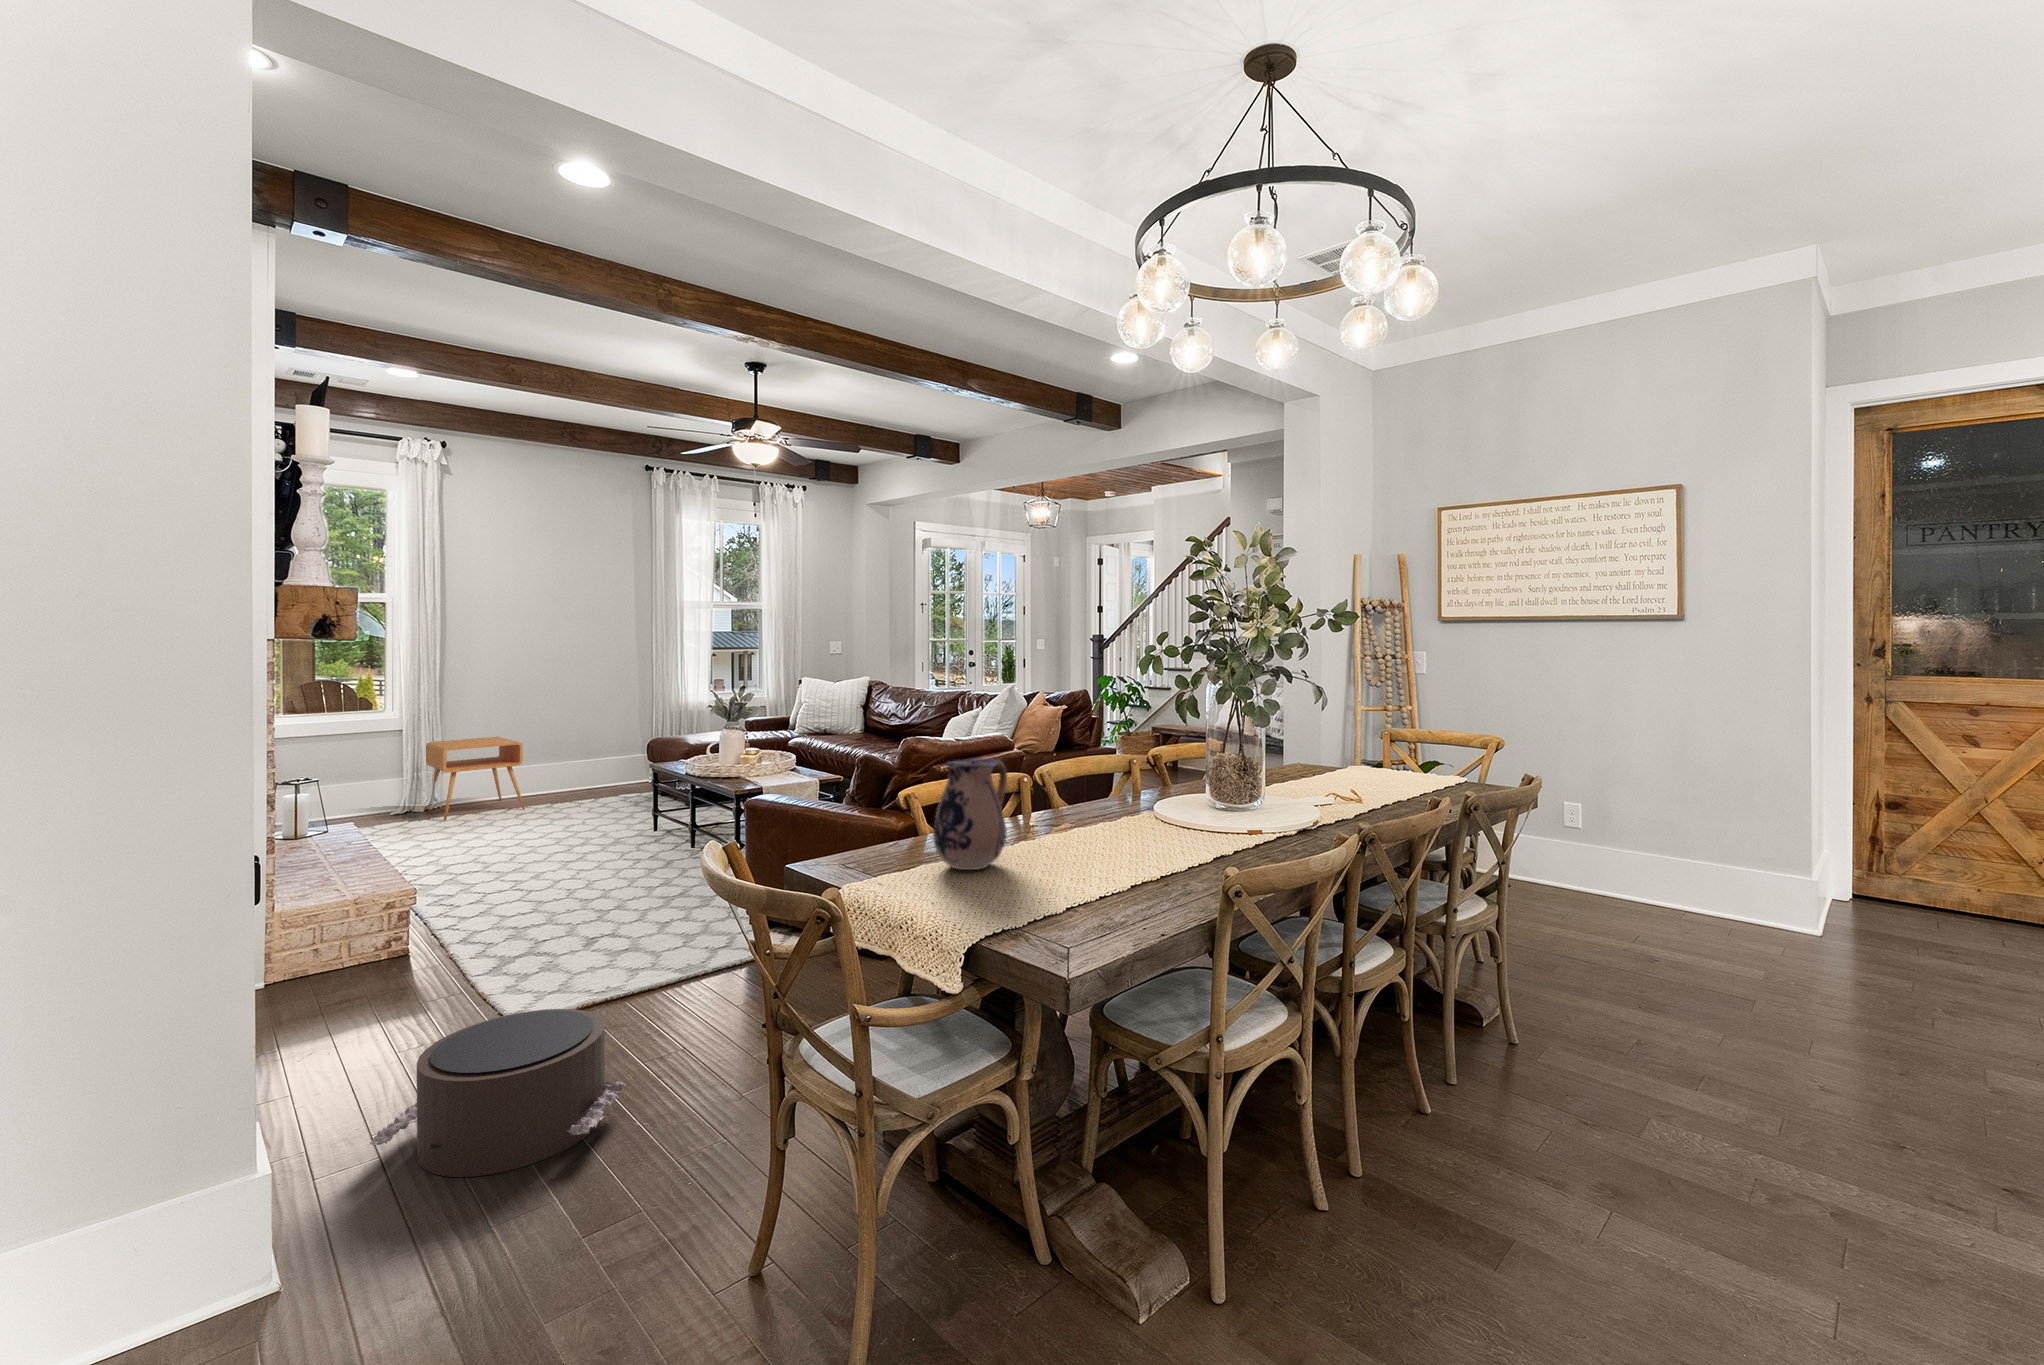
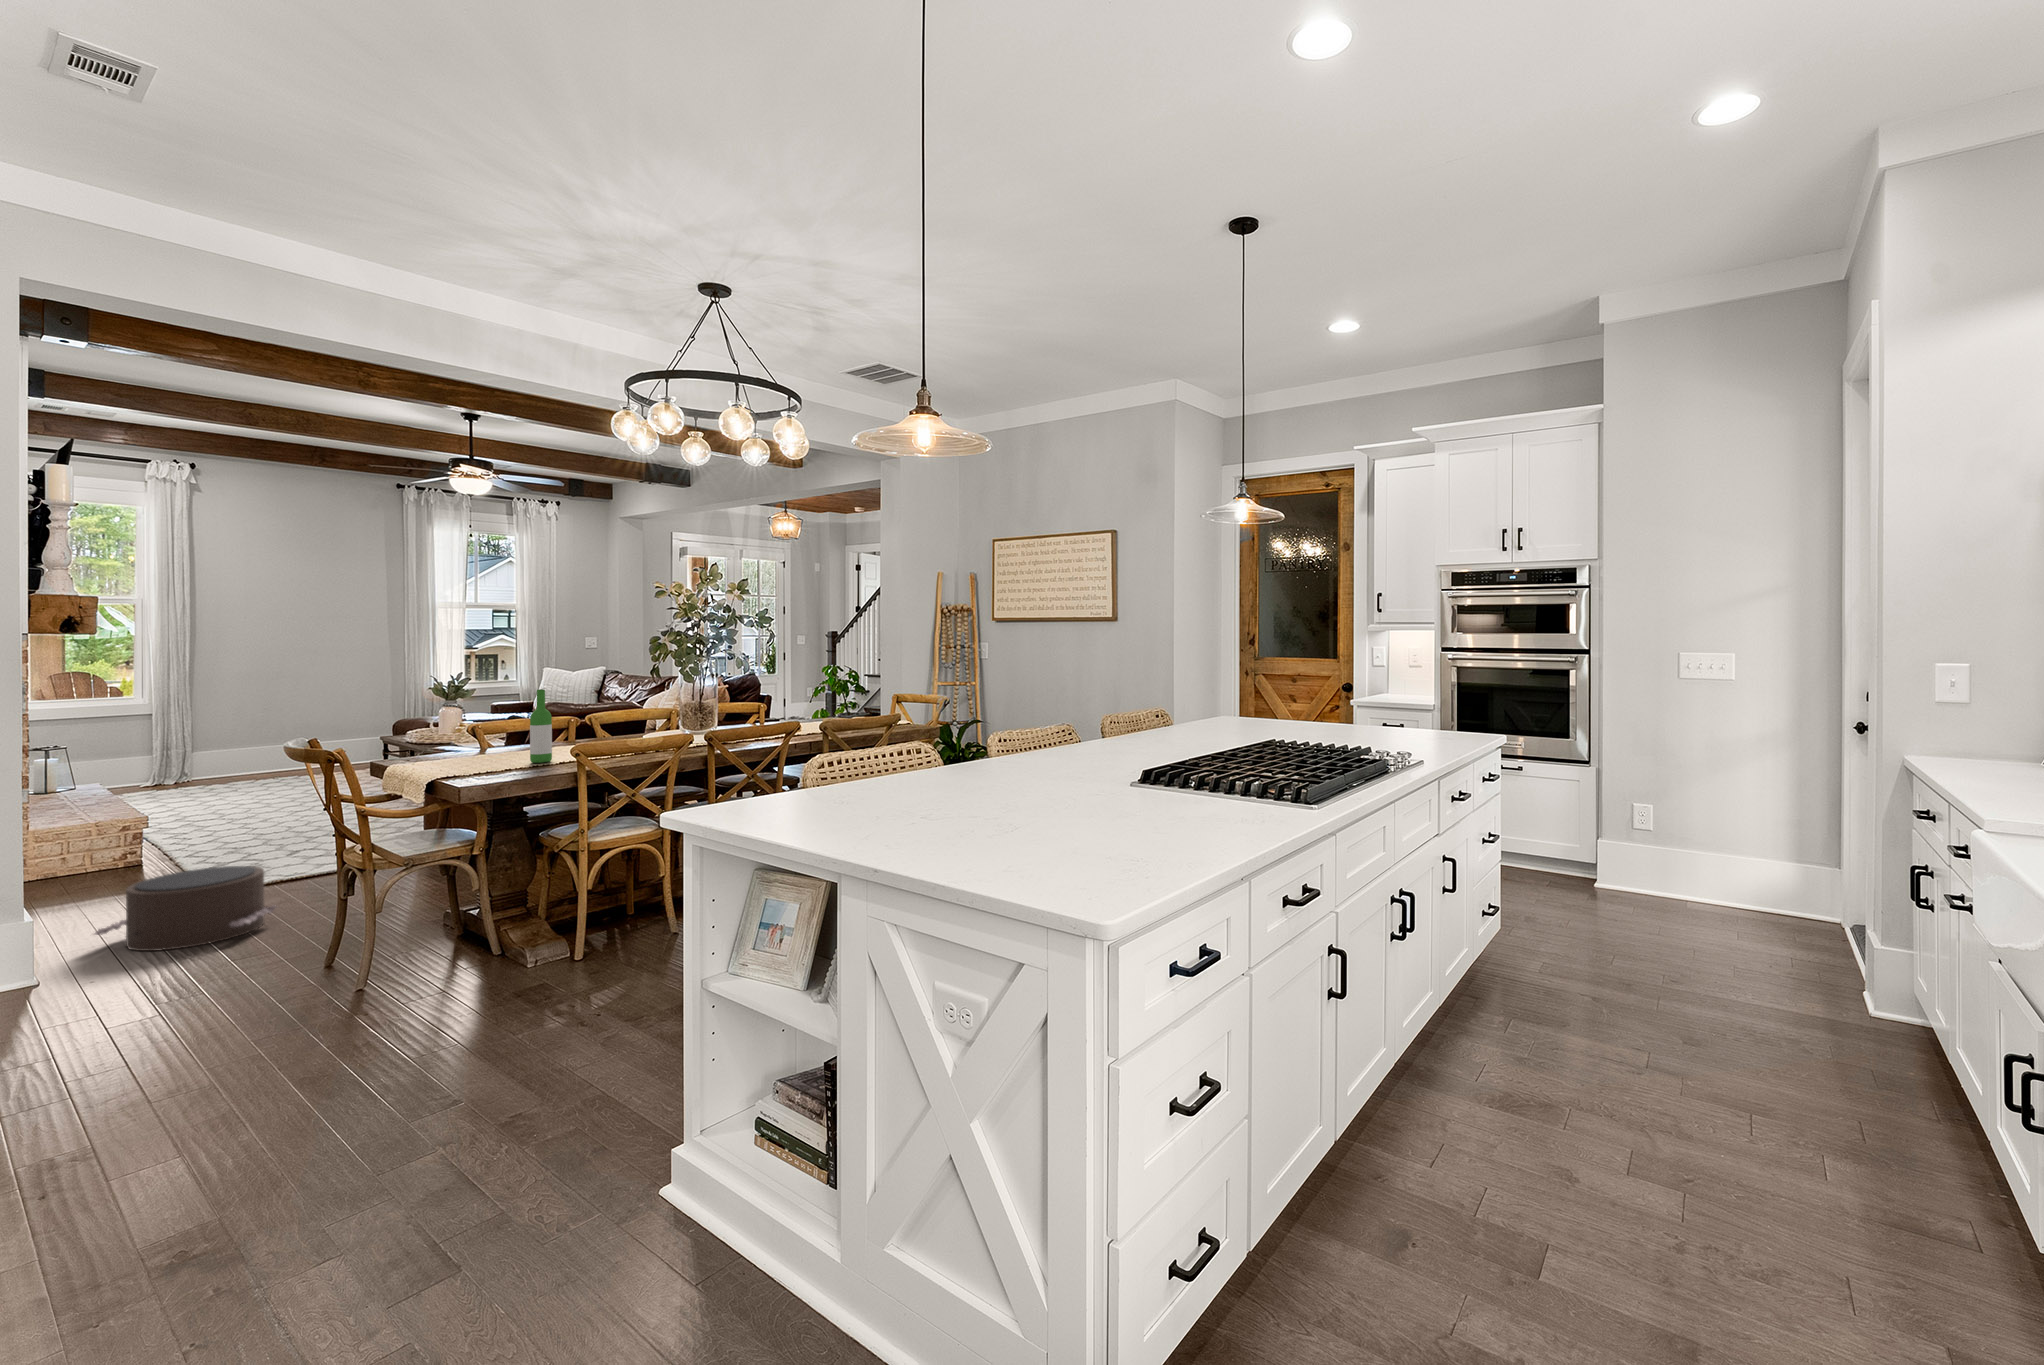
side table: present [424,737,525,820] -> none [176,719,274,788]
wine bottle: none [1052,746,1085,878] -> present [530,689,552,763]
ceramic pitcher: present [933,759,1007,870] -> none [462,699,519,761]

